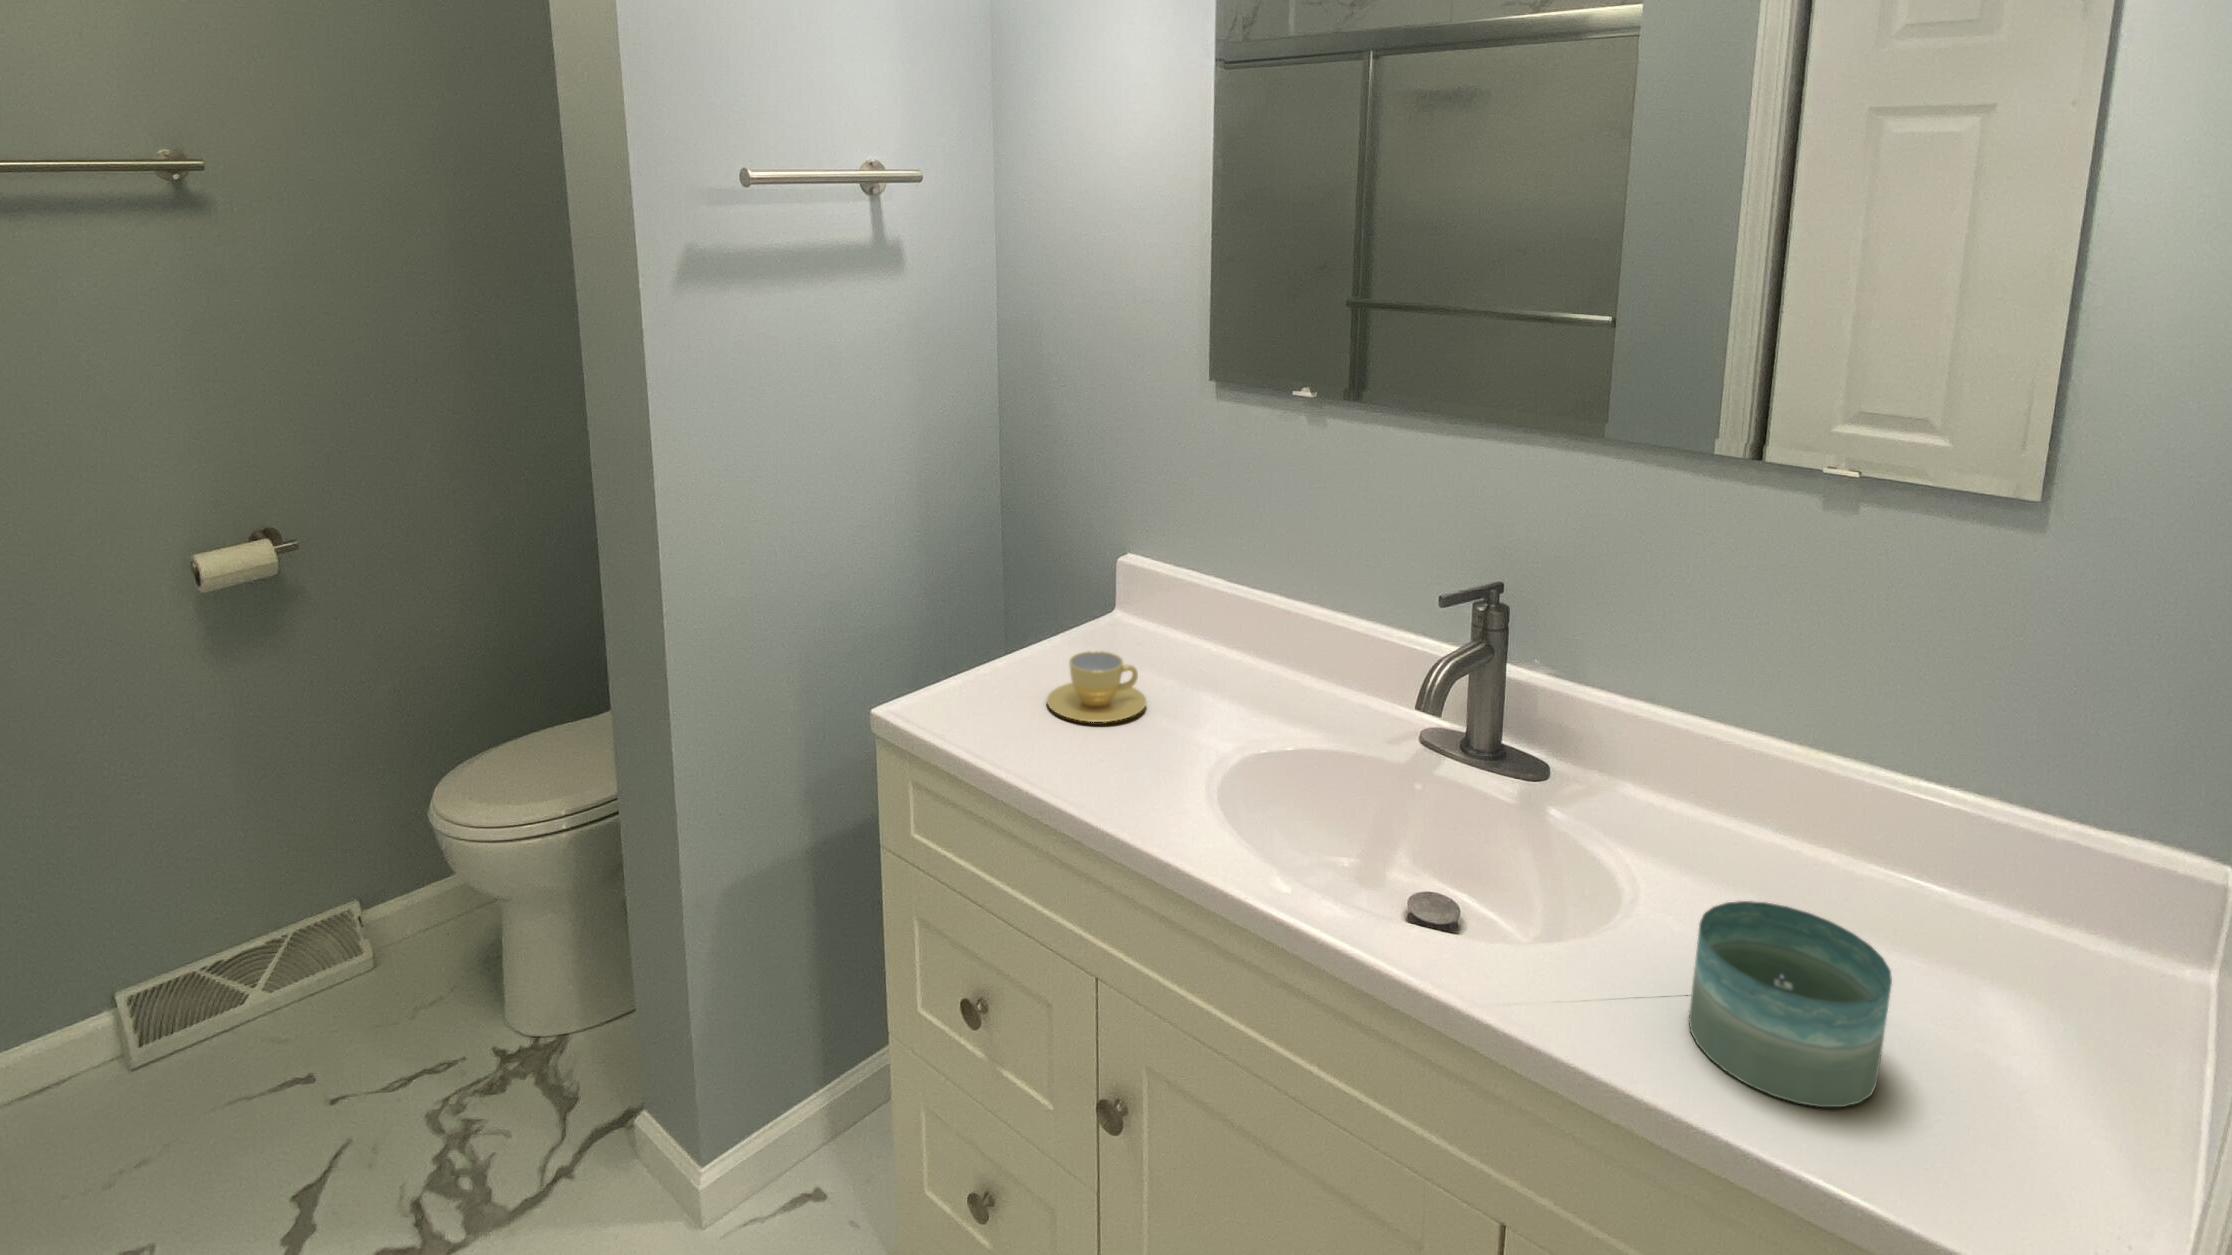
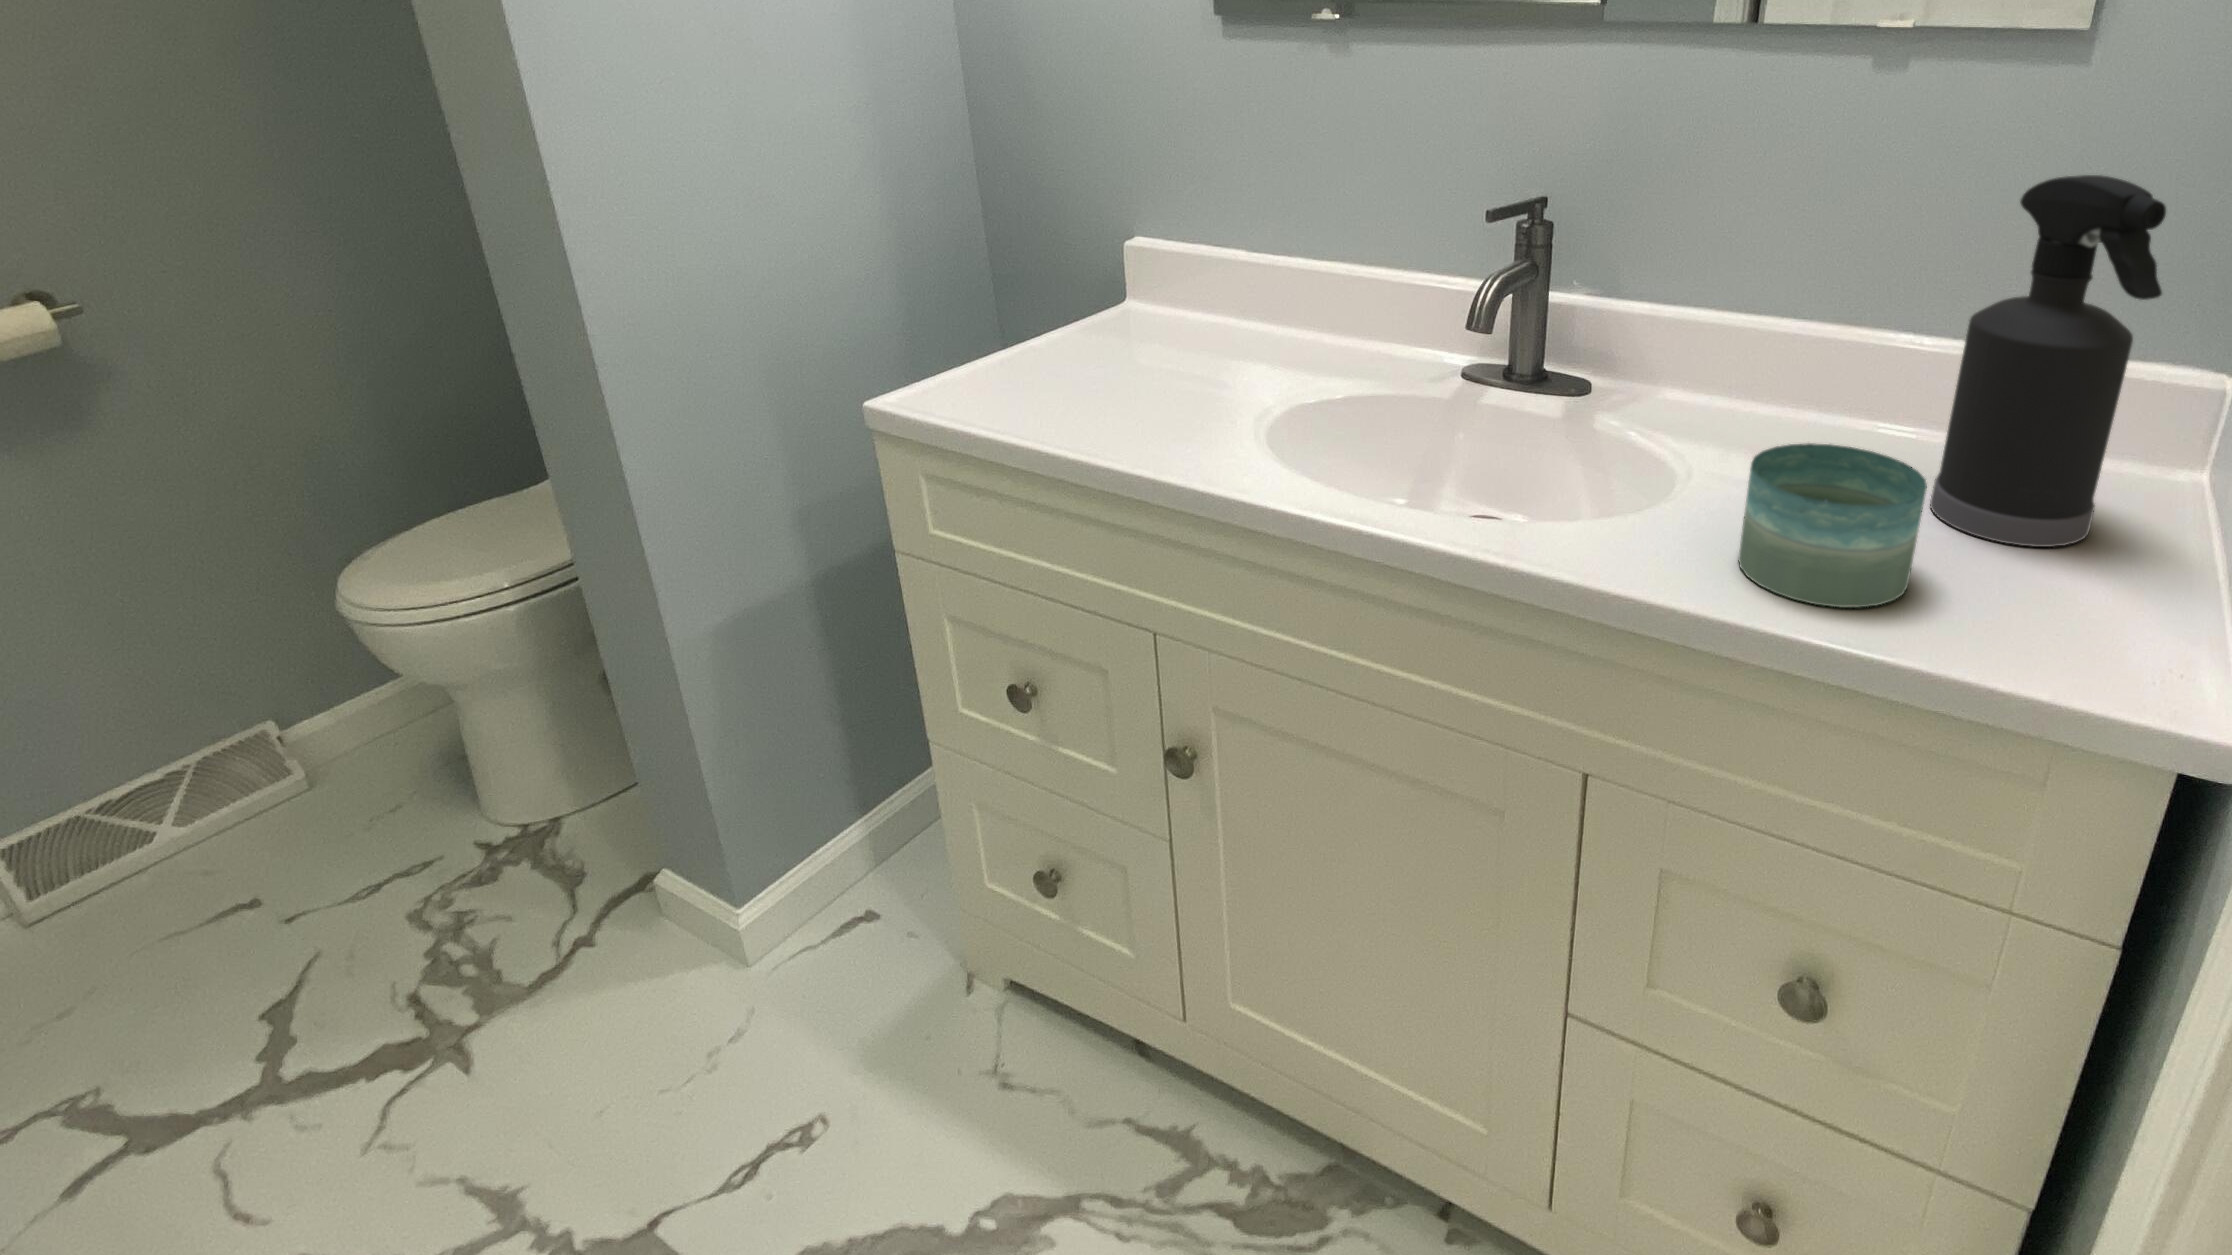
cup: present [1047,651,1146,722] -> none [1061,317,1172,387]
spray bottle: none [1907,658,2149,1049] -> present [1930,175,2166,547]

